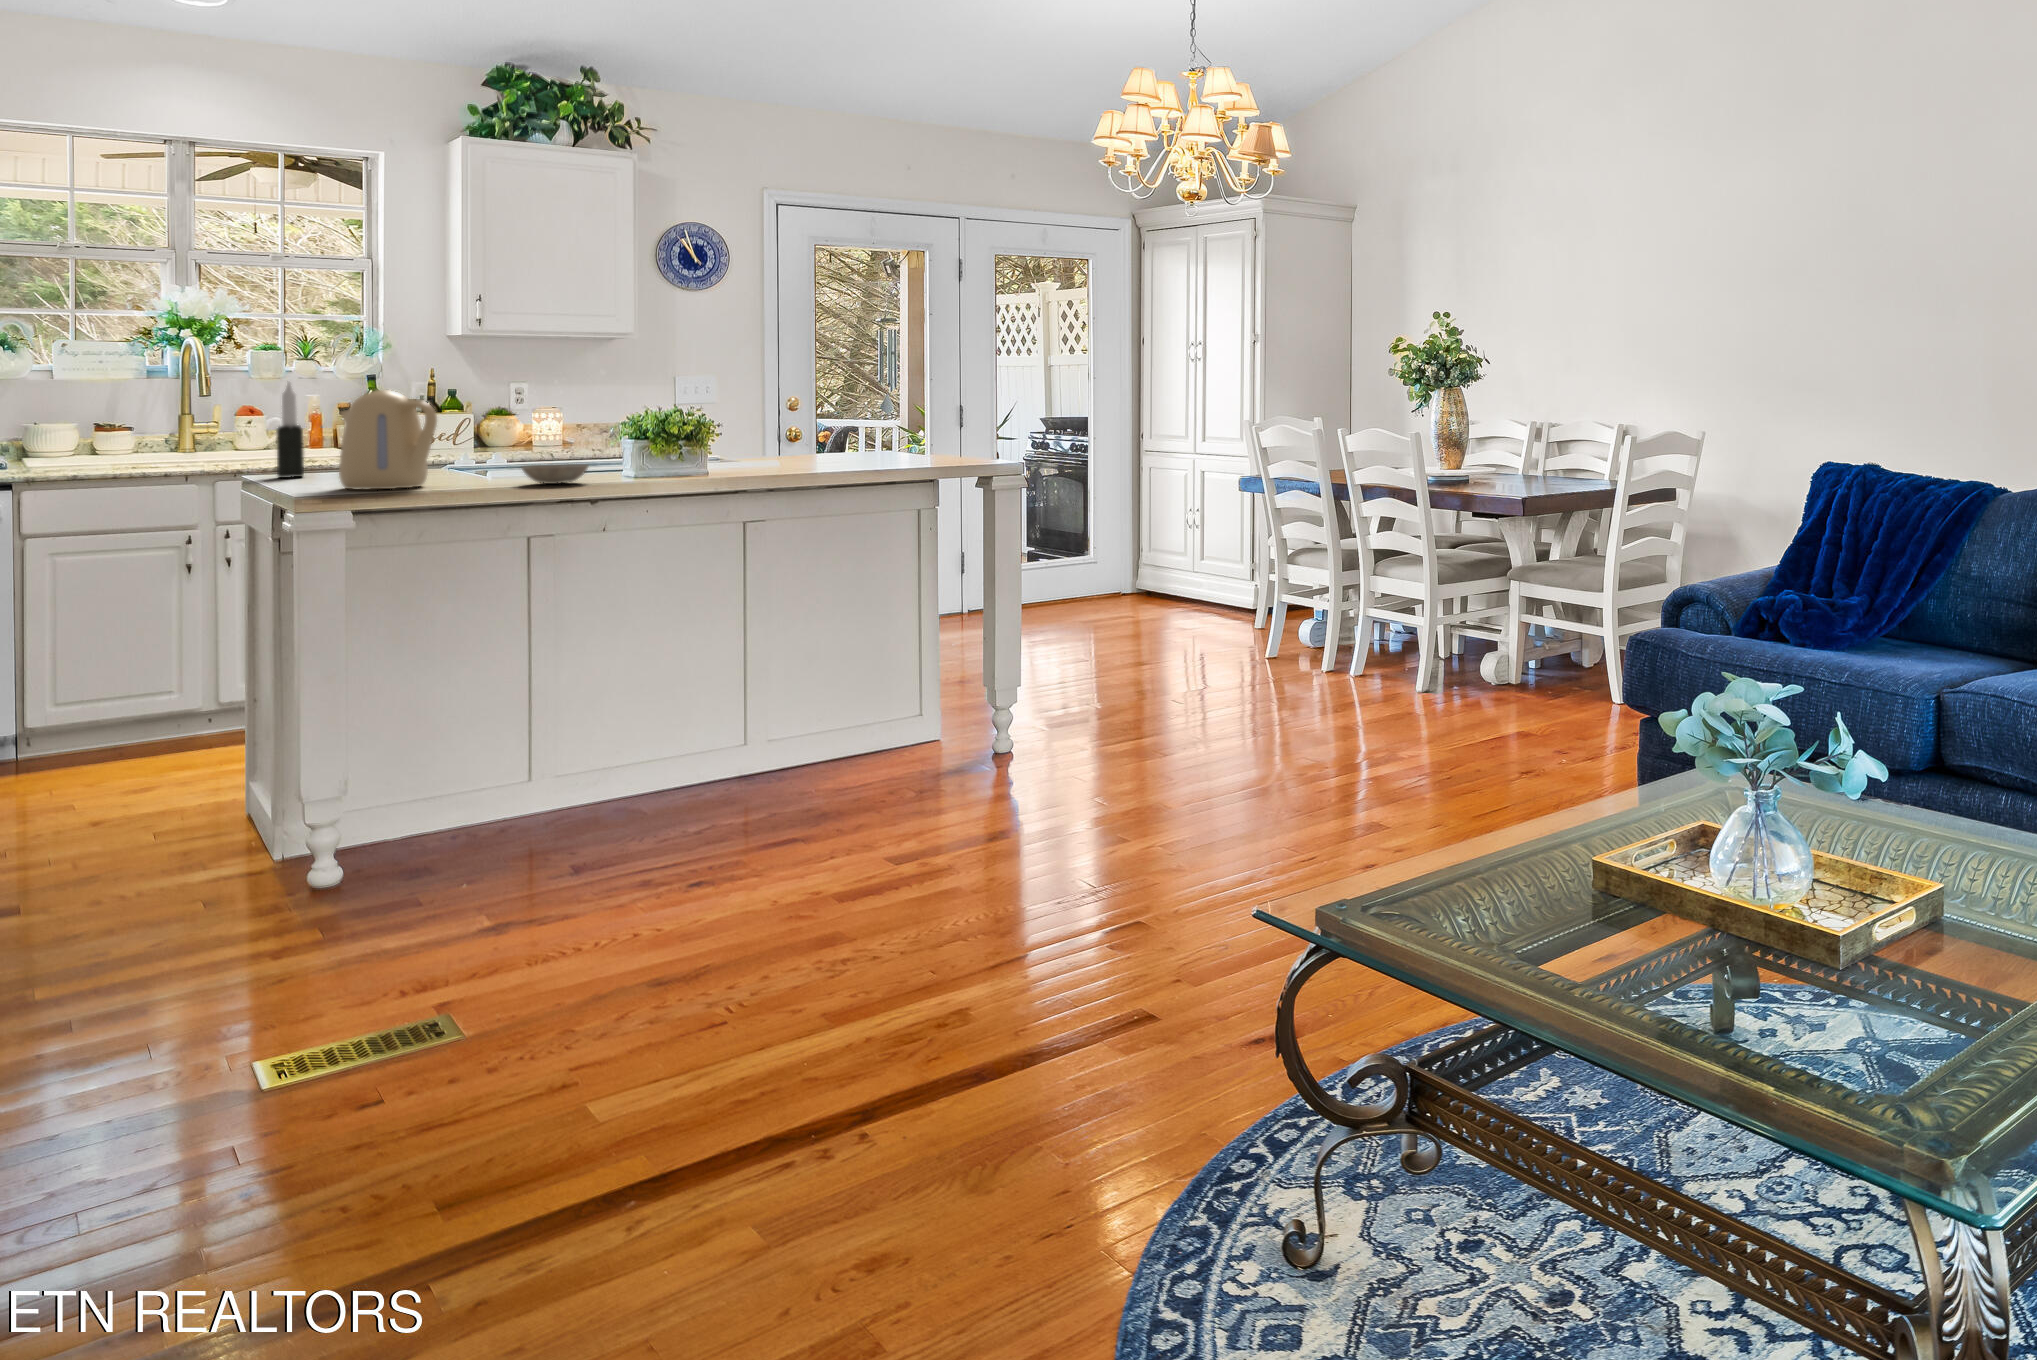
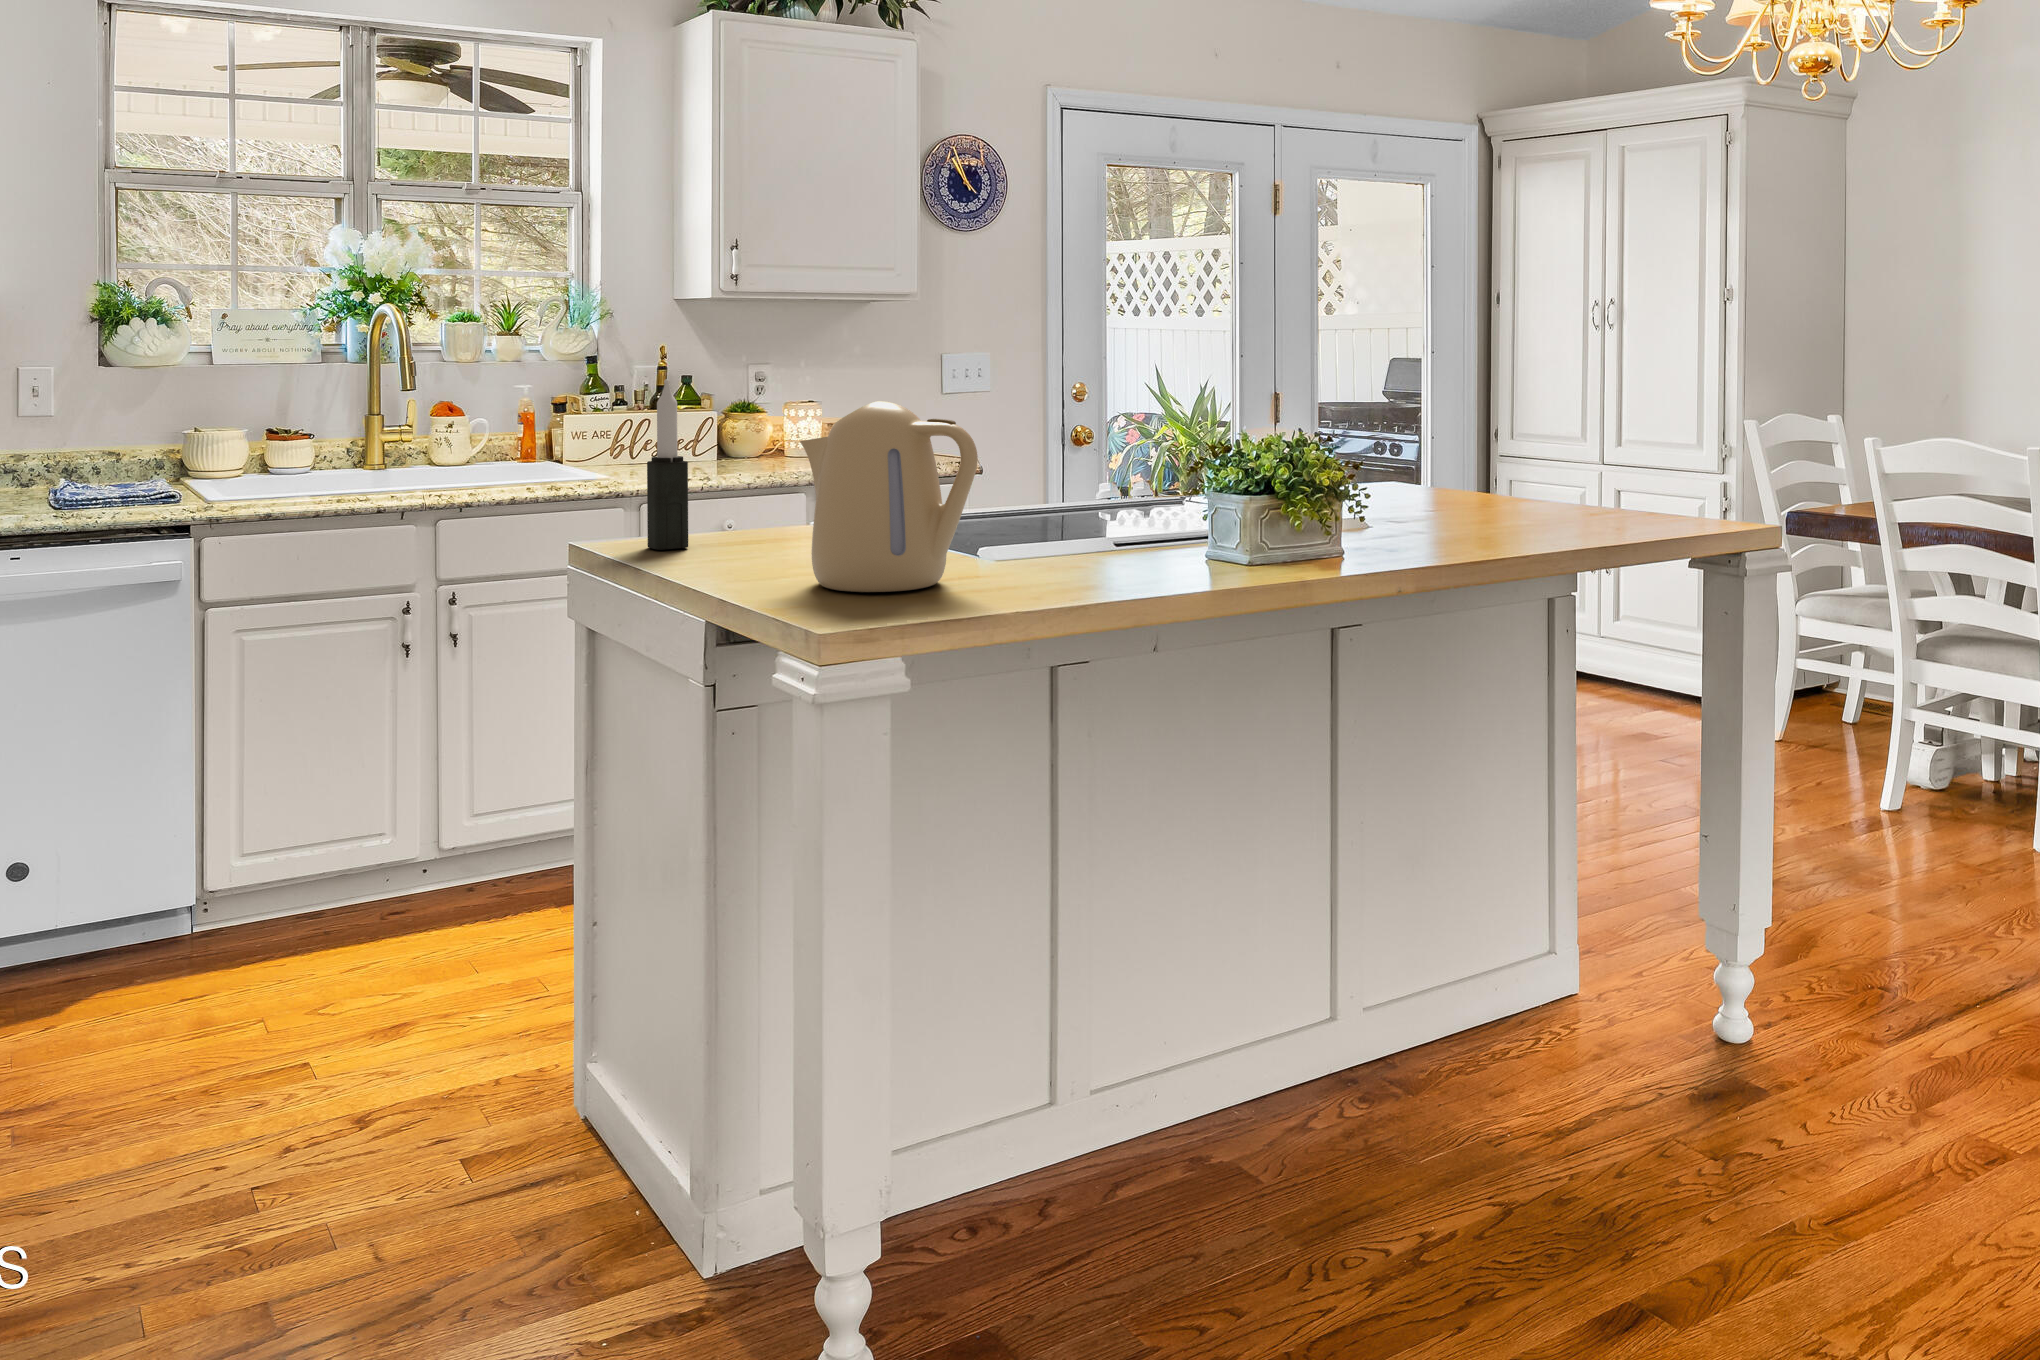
bowl: present [522,464,588,484] -> none [1092,537,1201,579]

